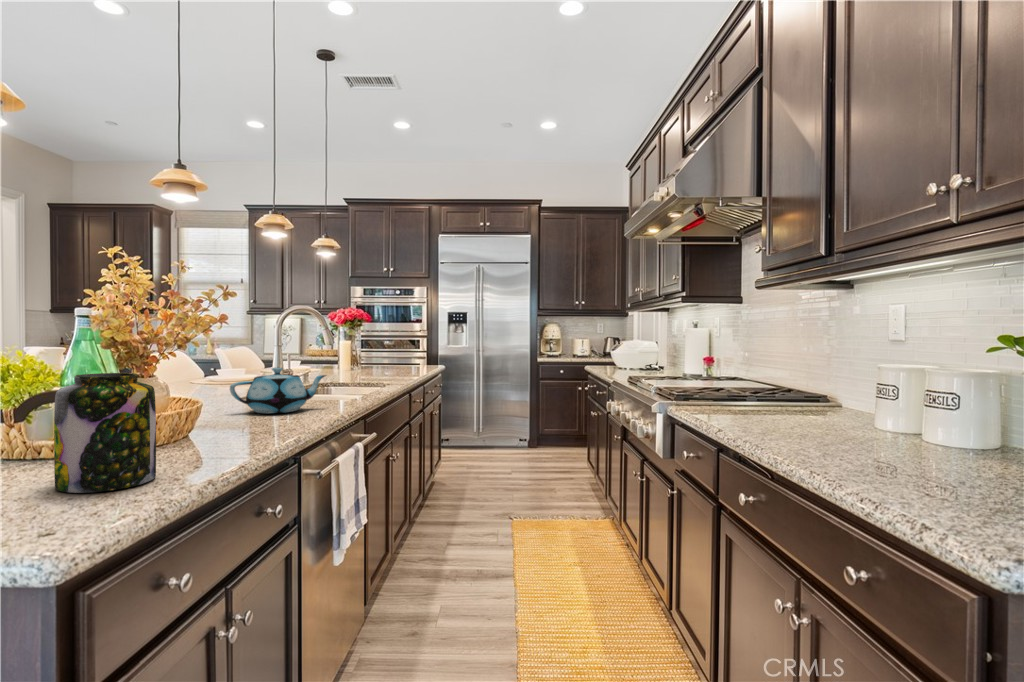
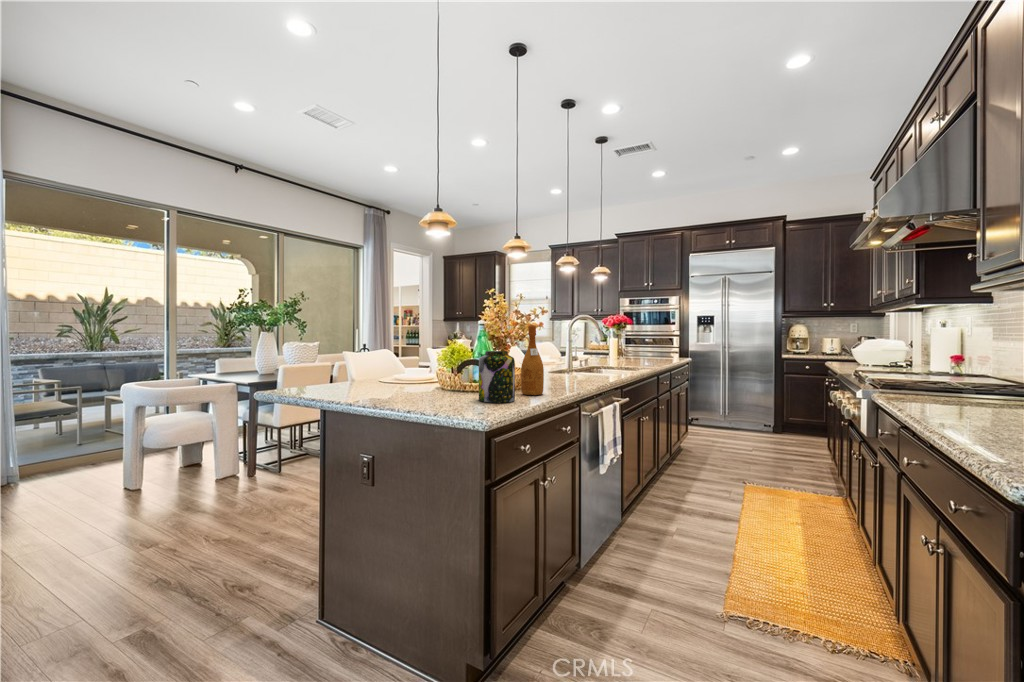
wine bottle: none [176,318,228,457] -> present [521,325,544,395]
teapot: present [230,368,326,413] -> none [543,353,596,380]

